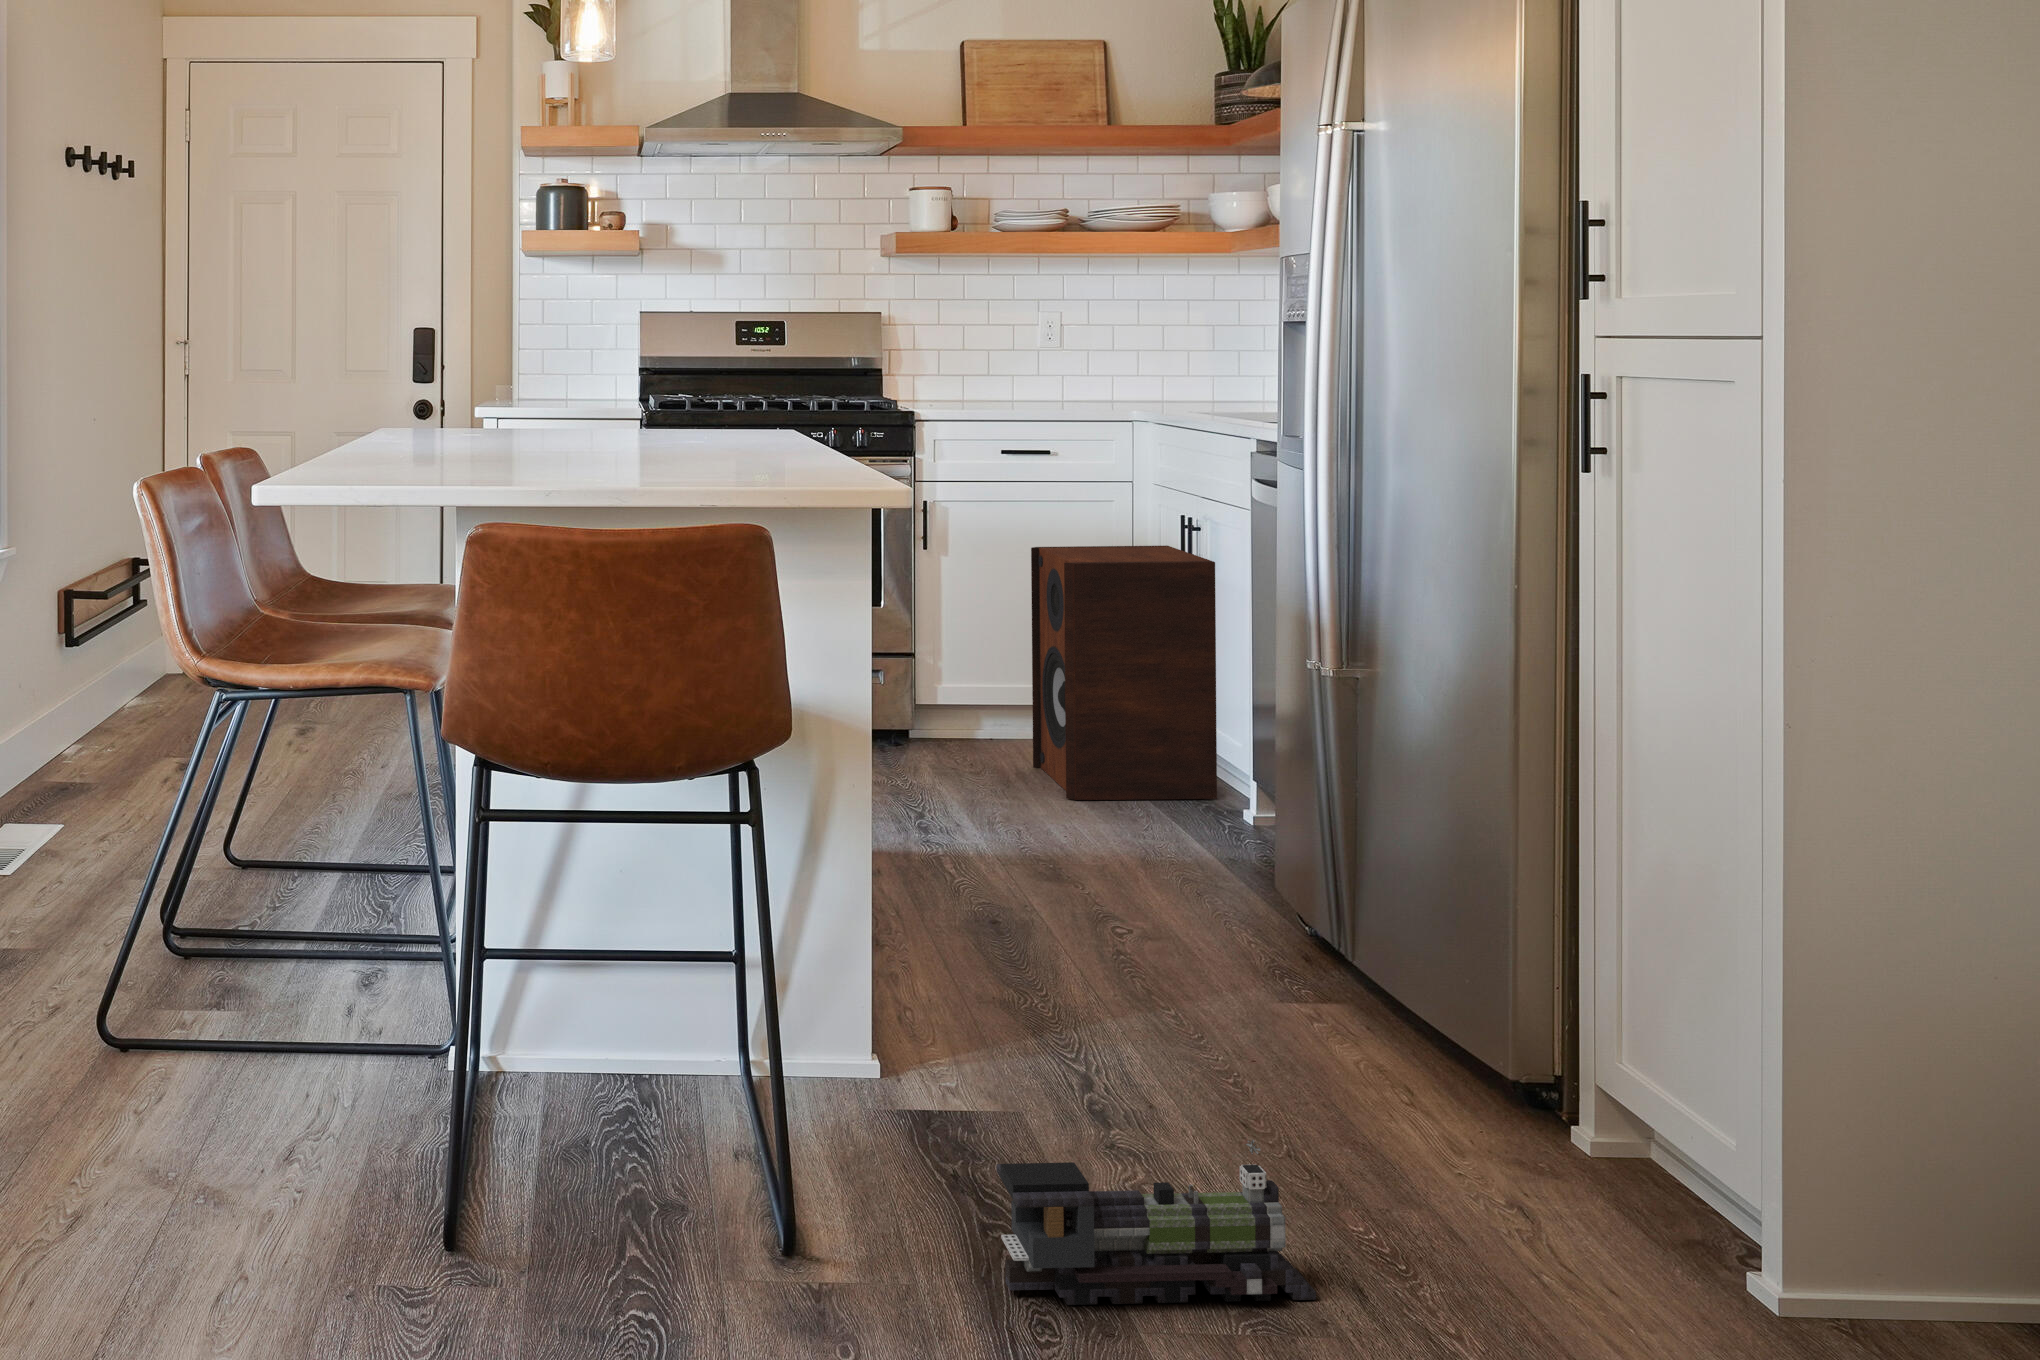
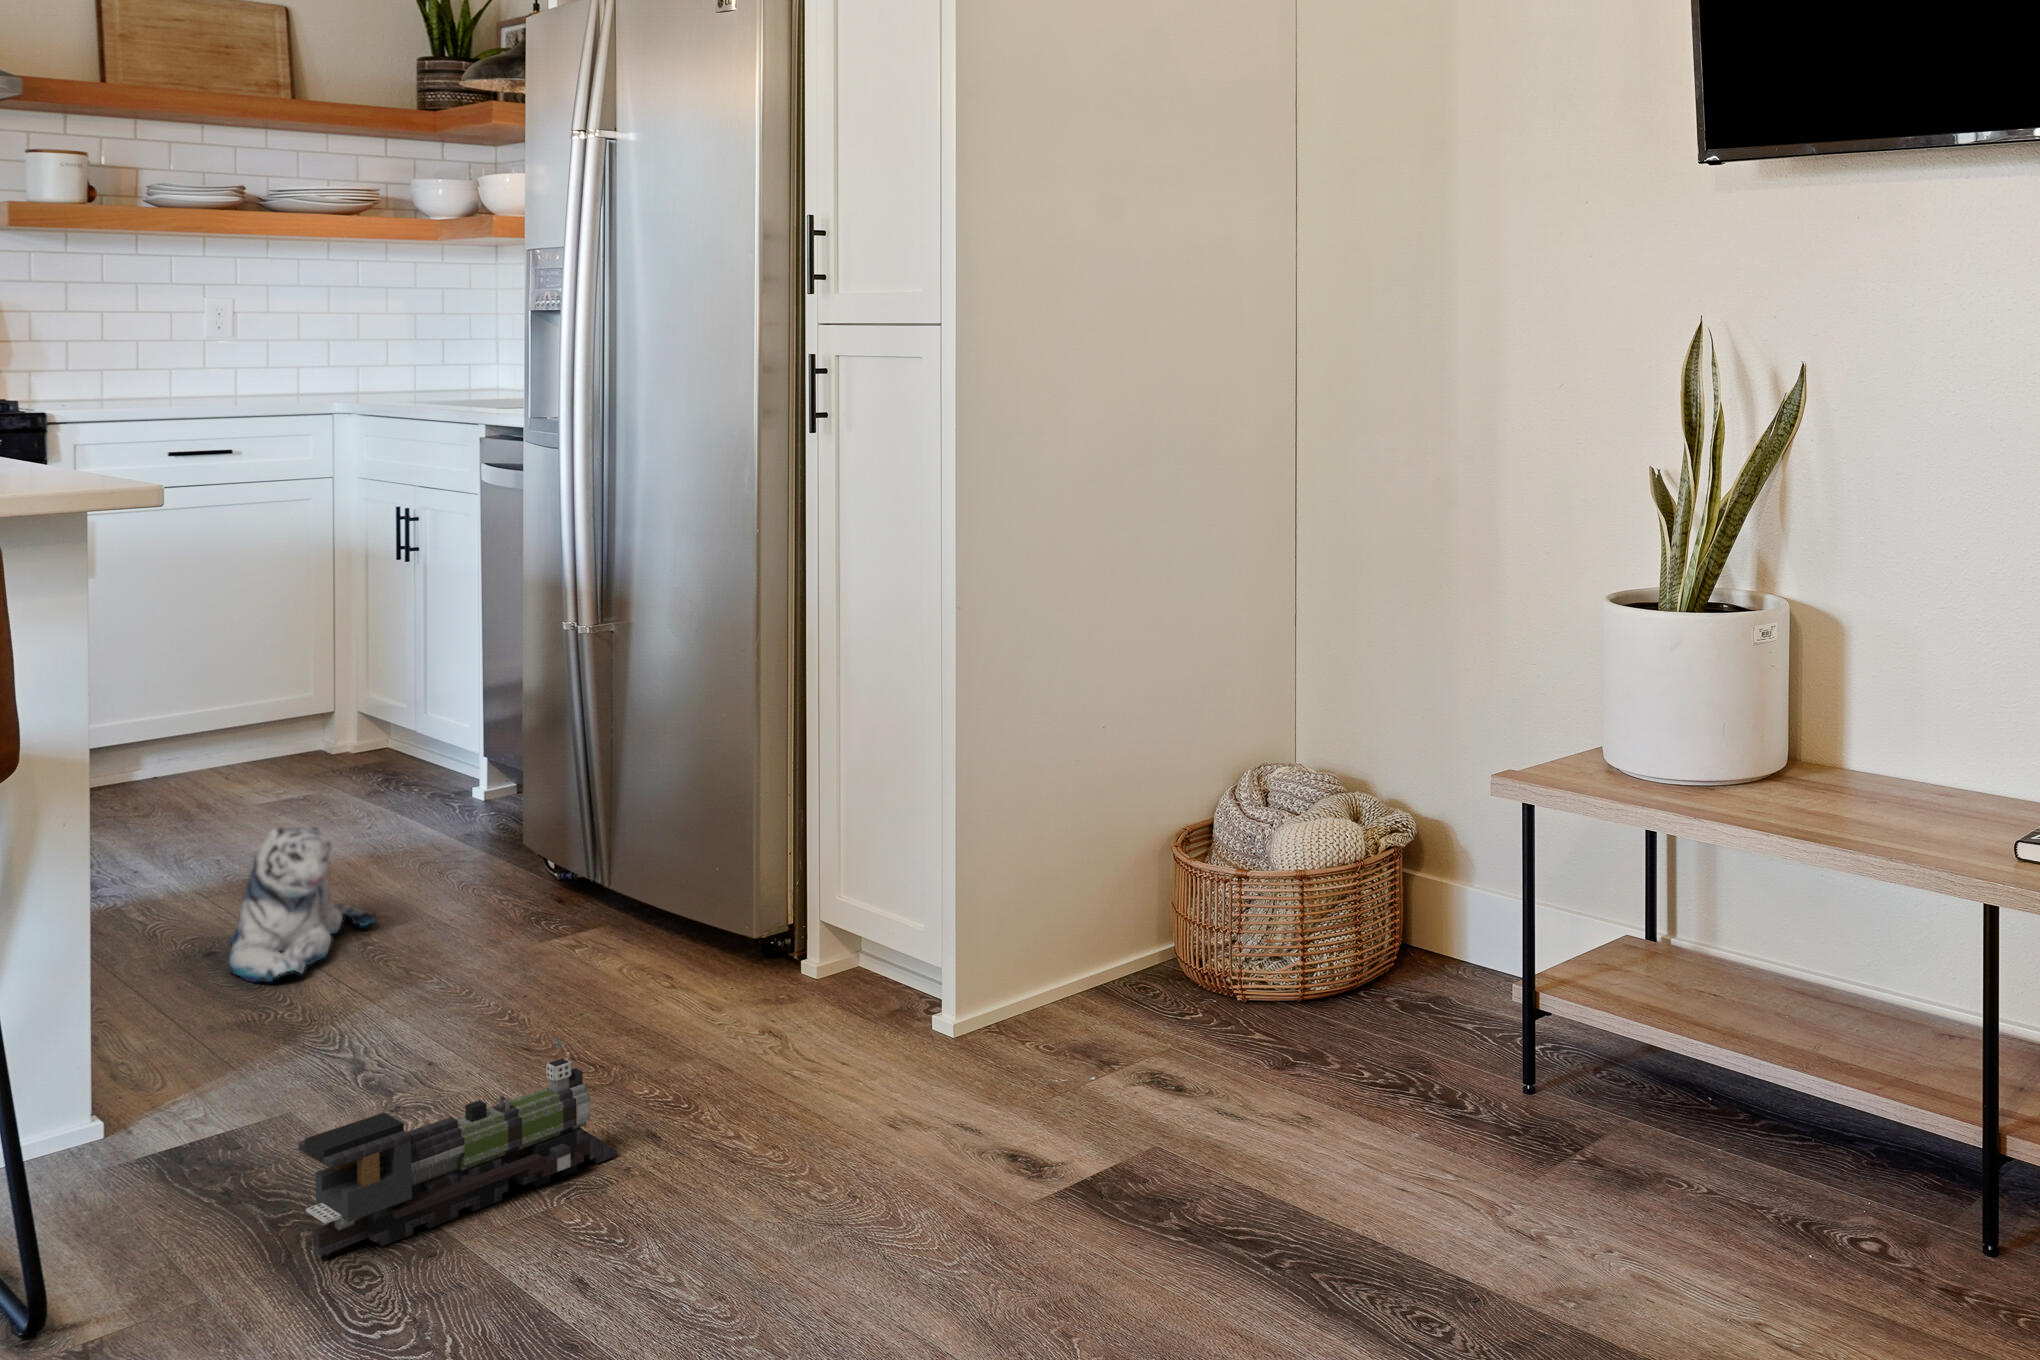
speaker: present [1031,546,1217,800] -> none [216,543,444,824]
plush toy: none [1003,815,1130,964] -> present [228,827,375,982]

